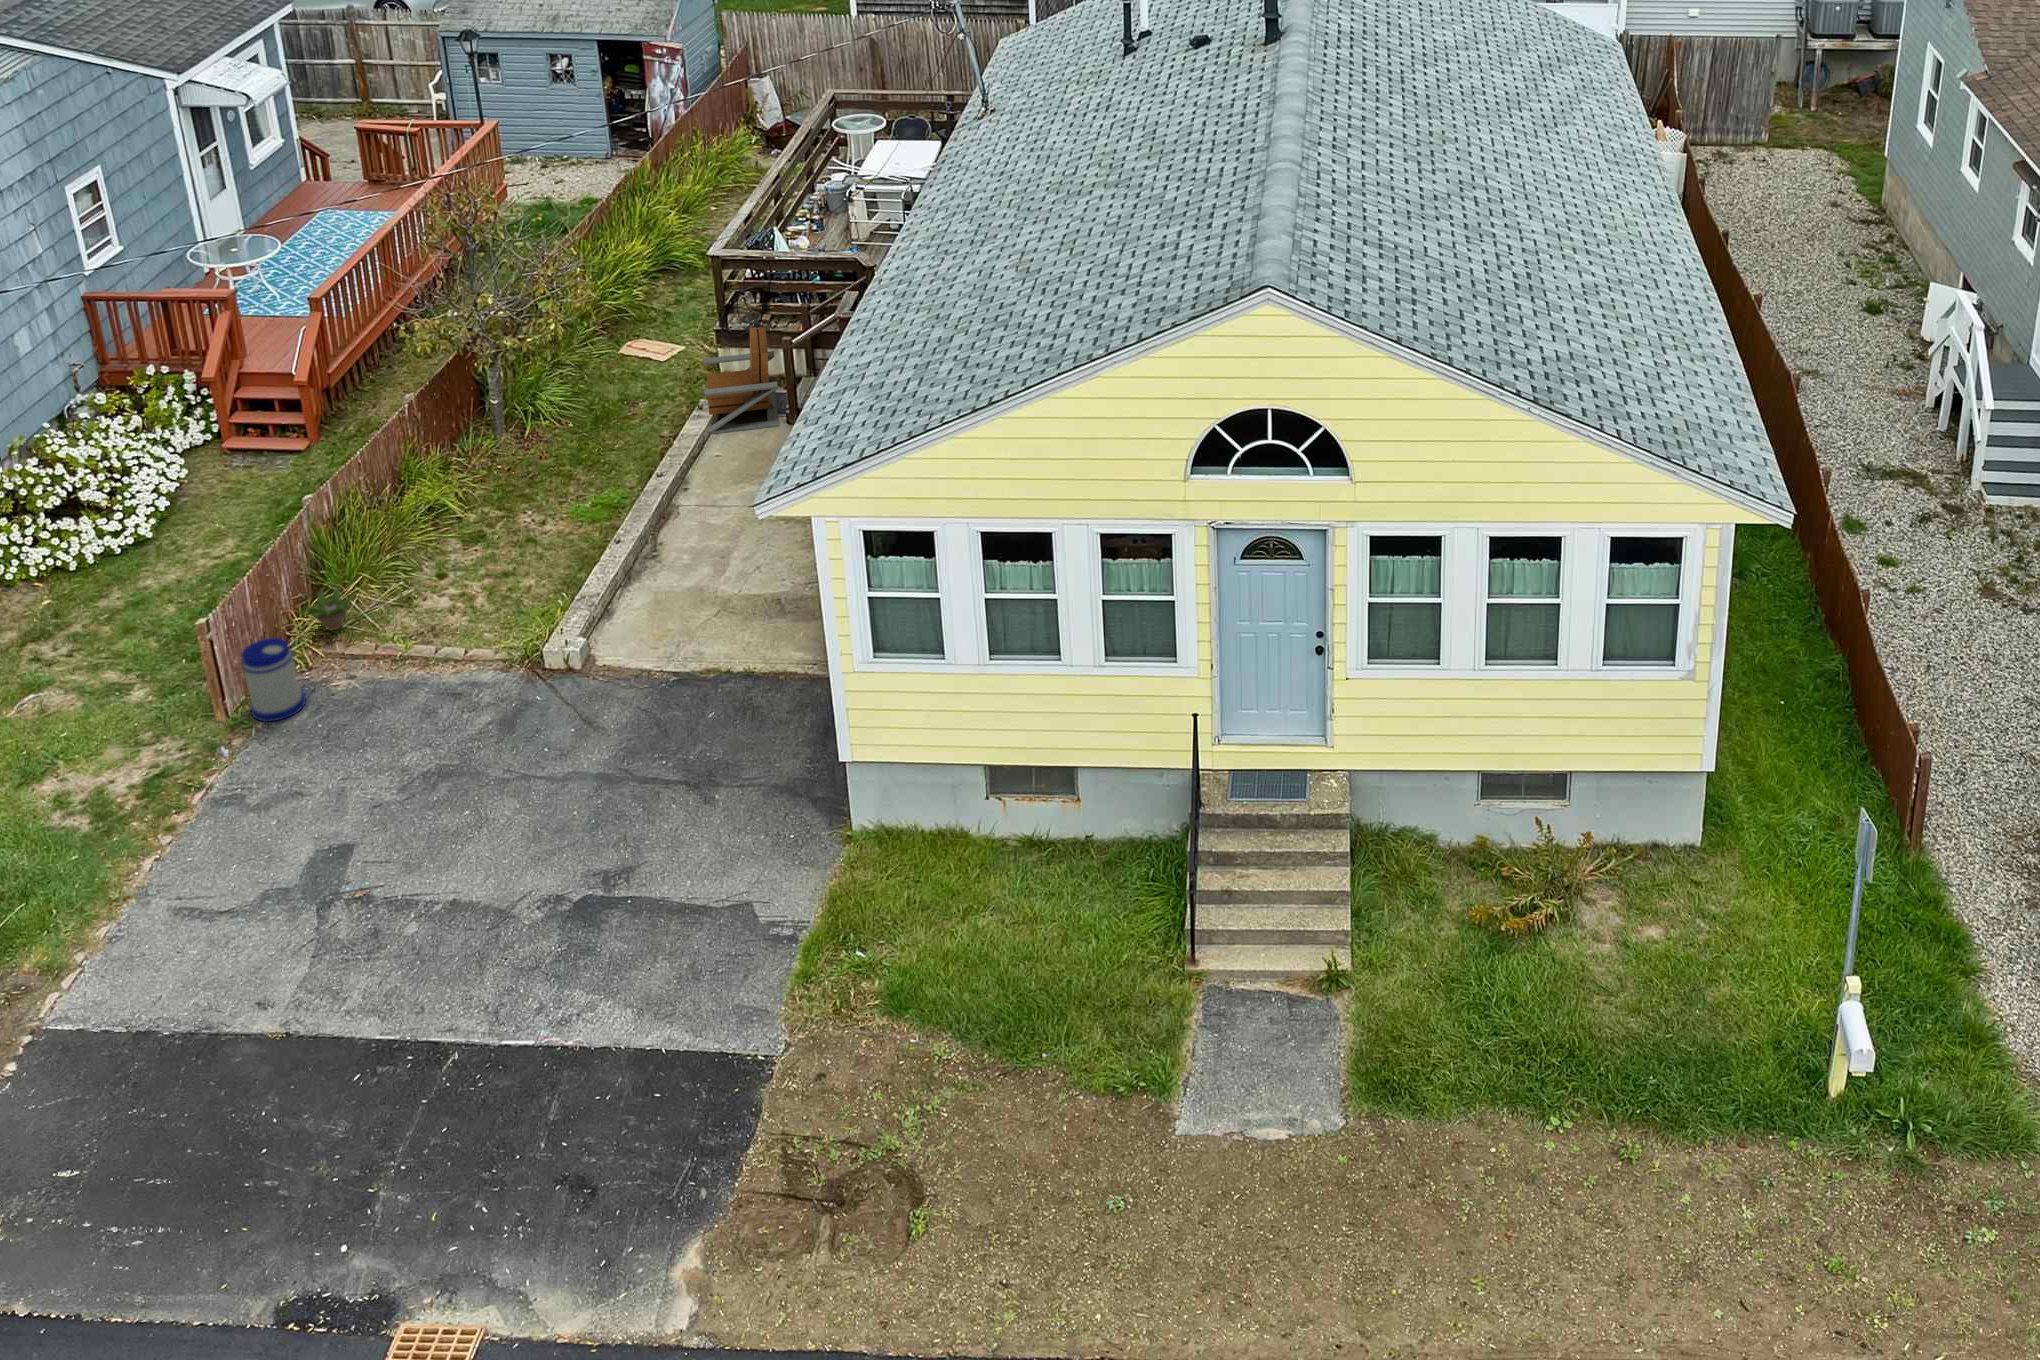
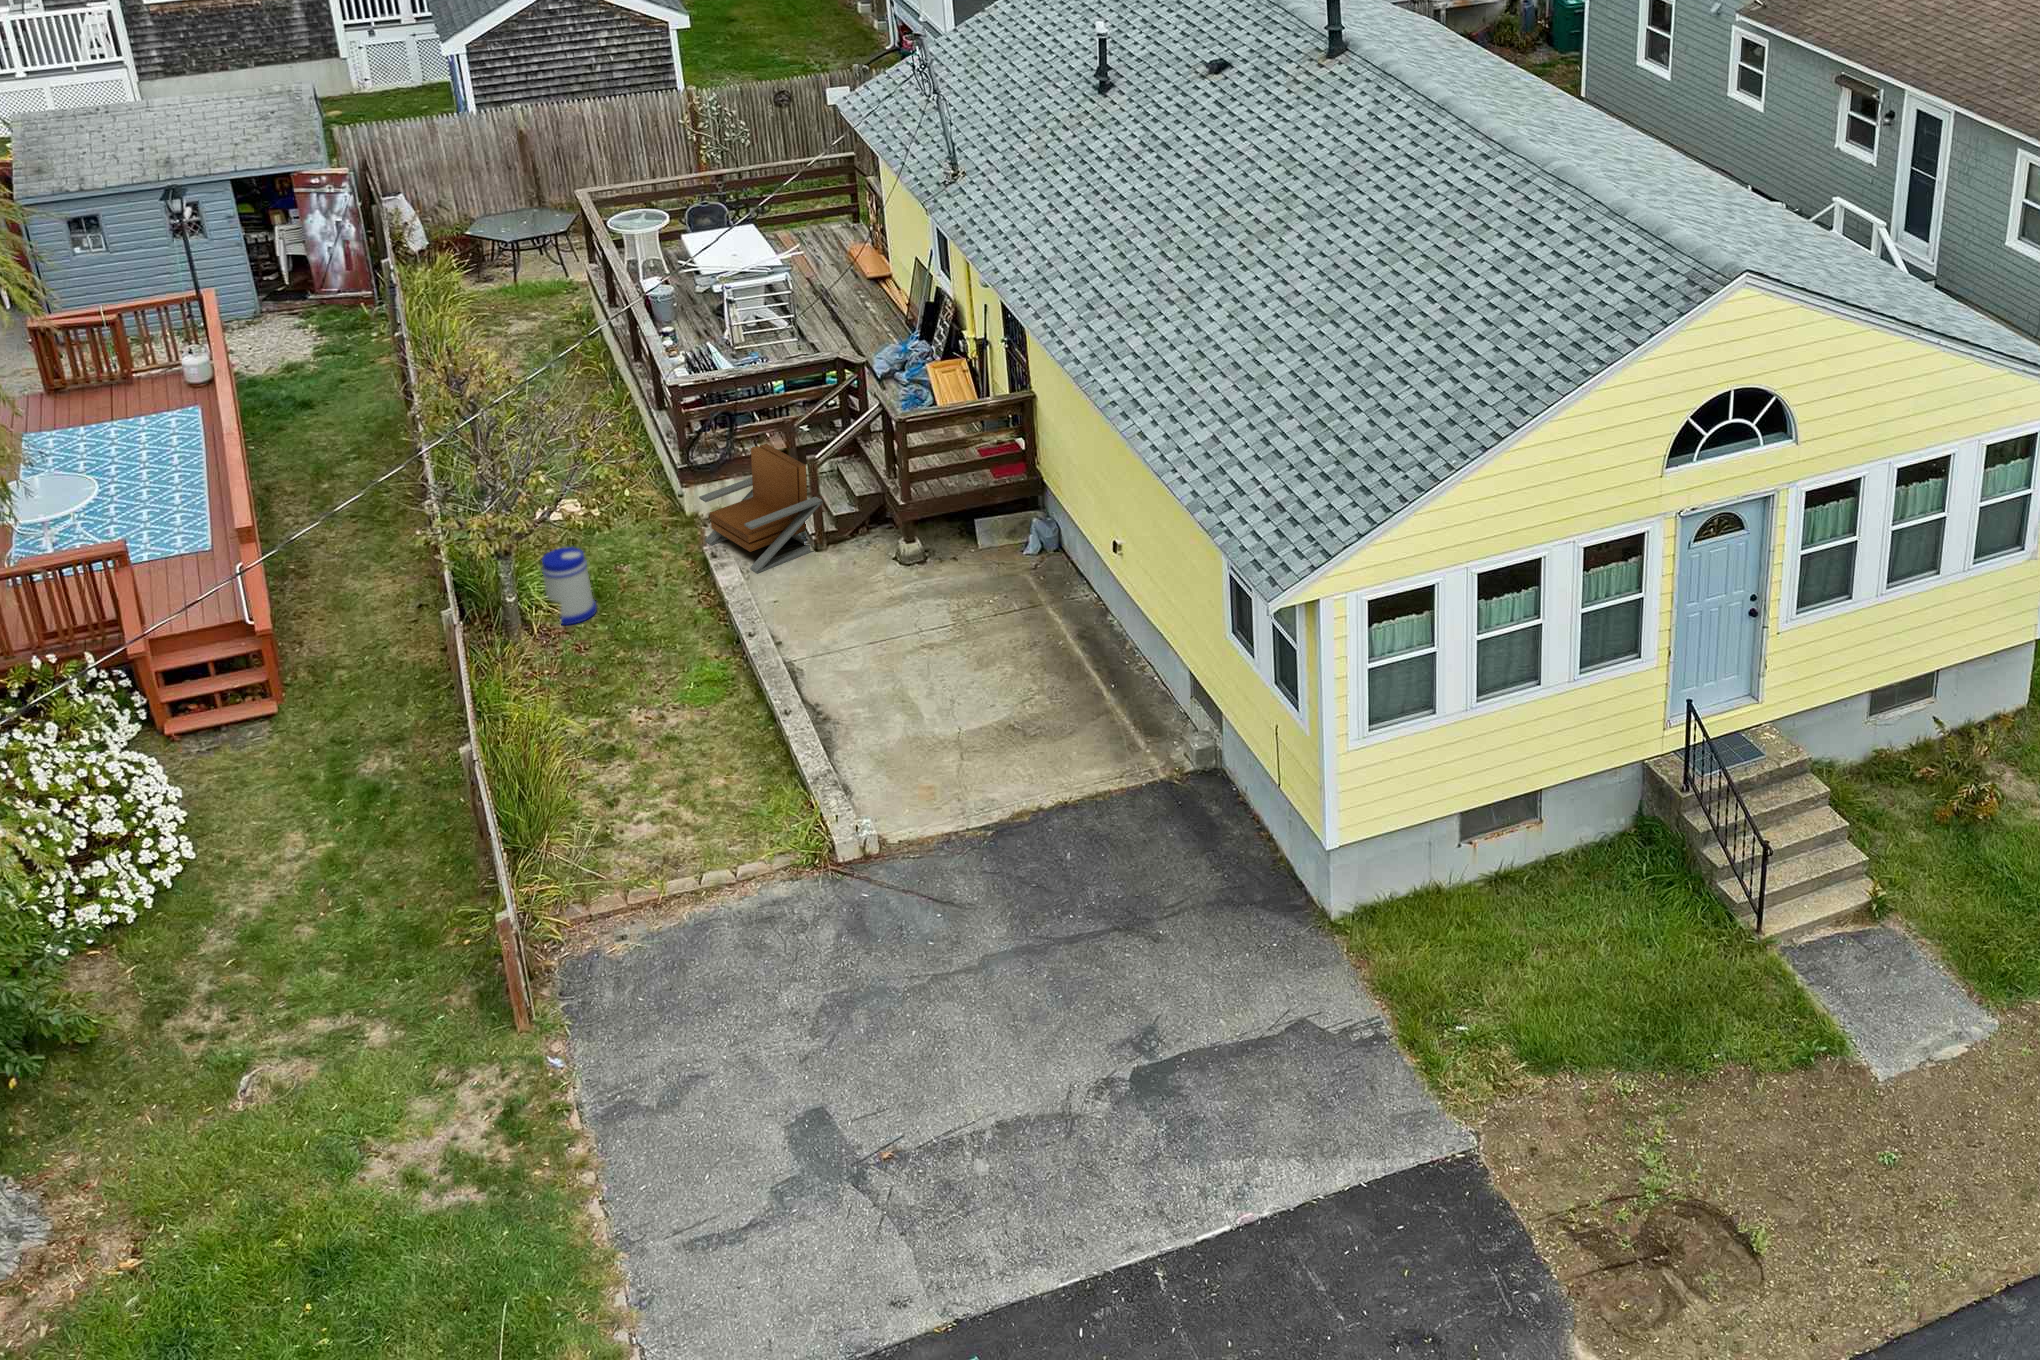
decorative plant: present [301,587,356,630] -> none [542,815,606,871]
trash can: present [242,638,306,721] -> present [542,547,597,625]

